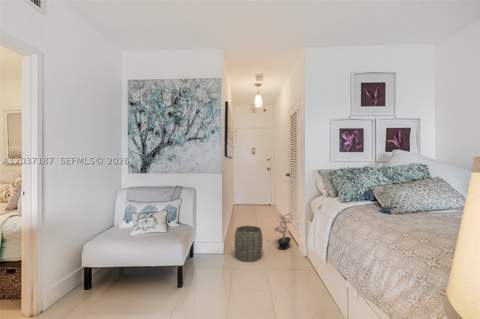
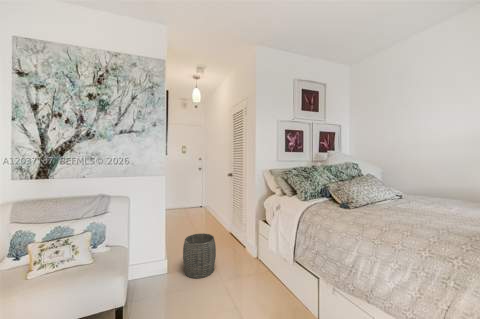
potted plant: present [274,213,293,250] -> none [218,211,243,253]

